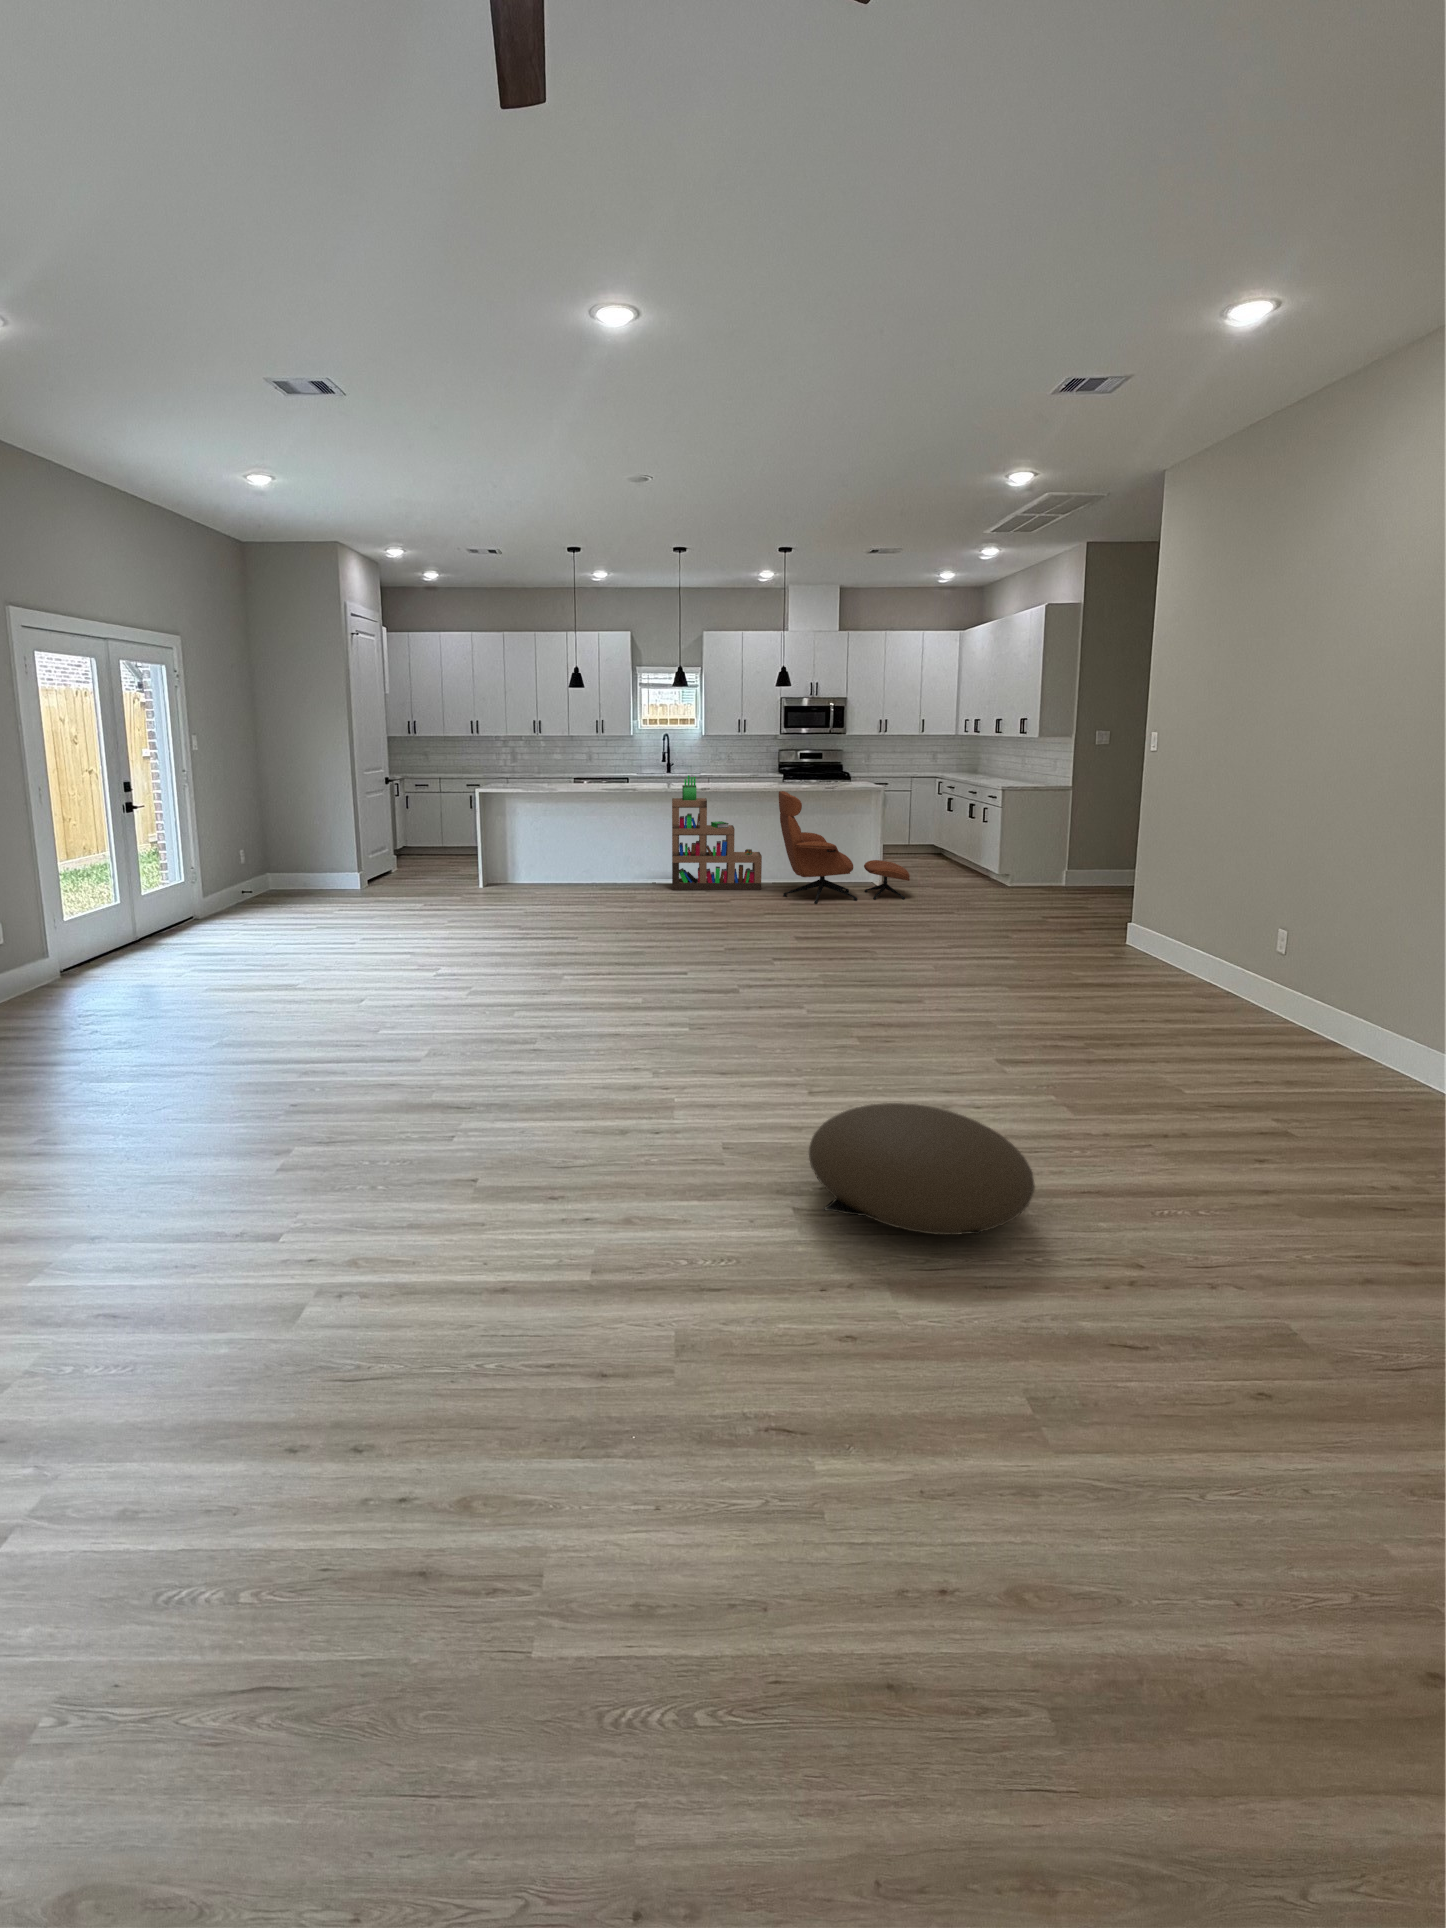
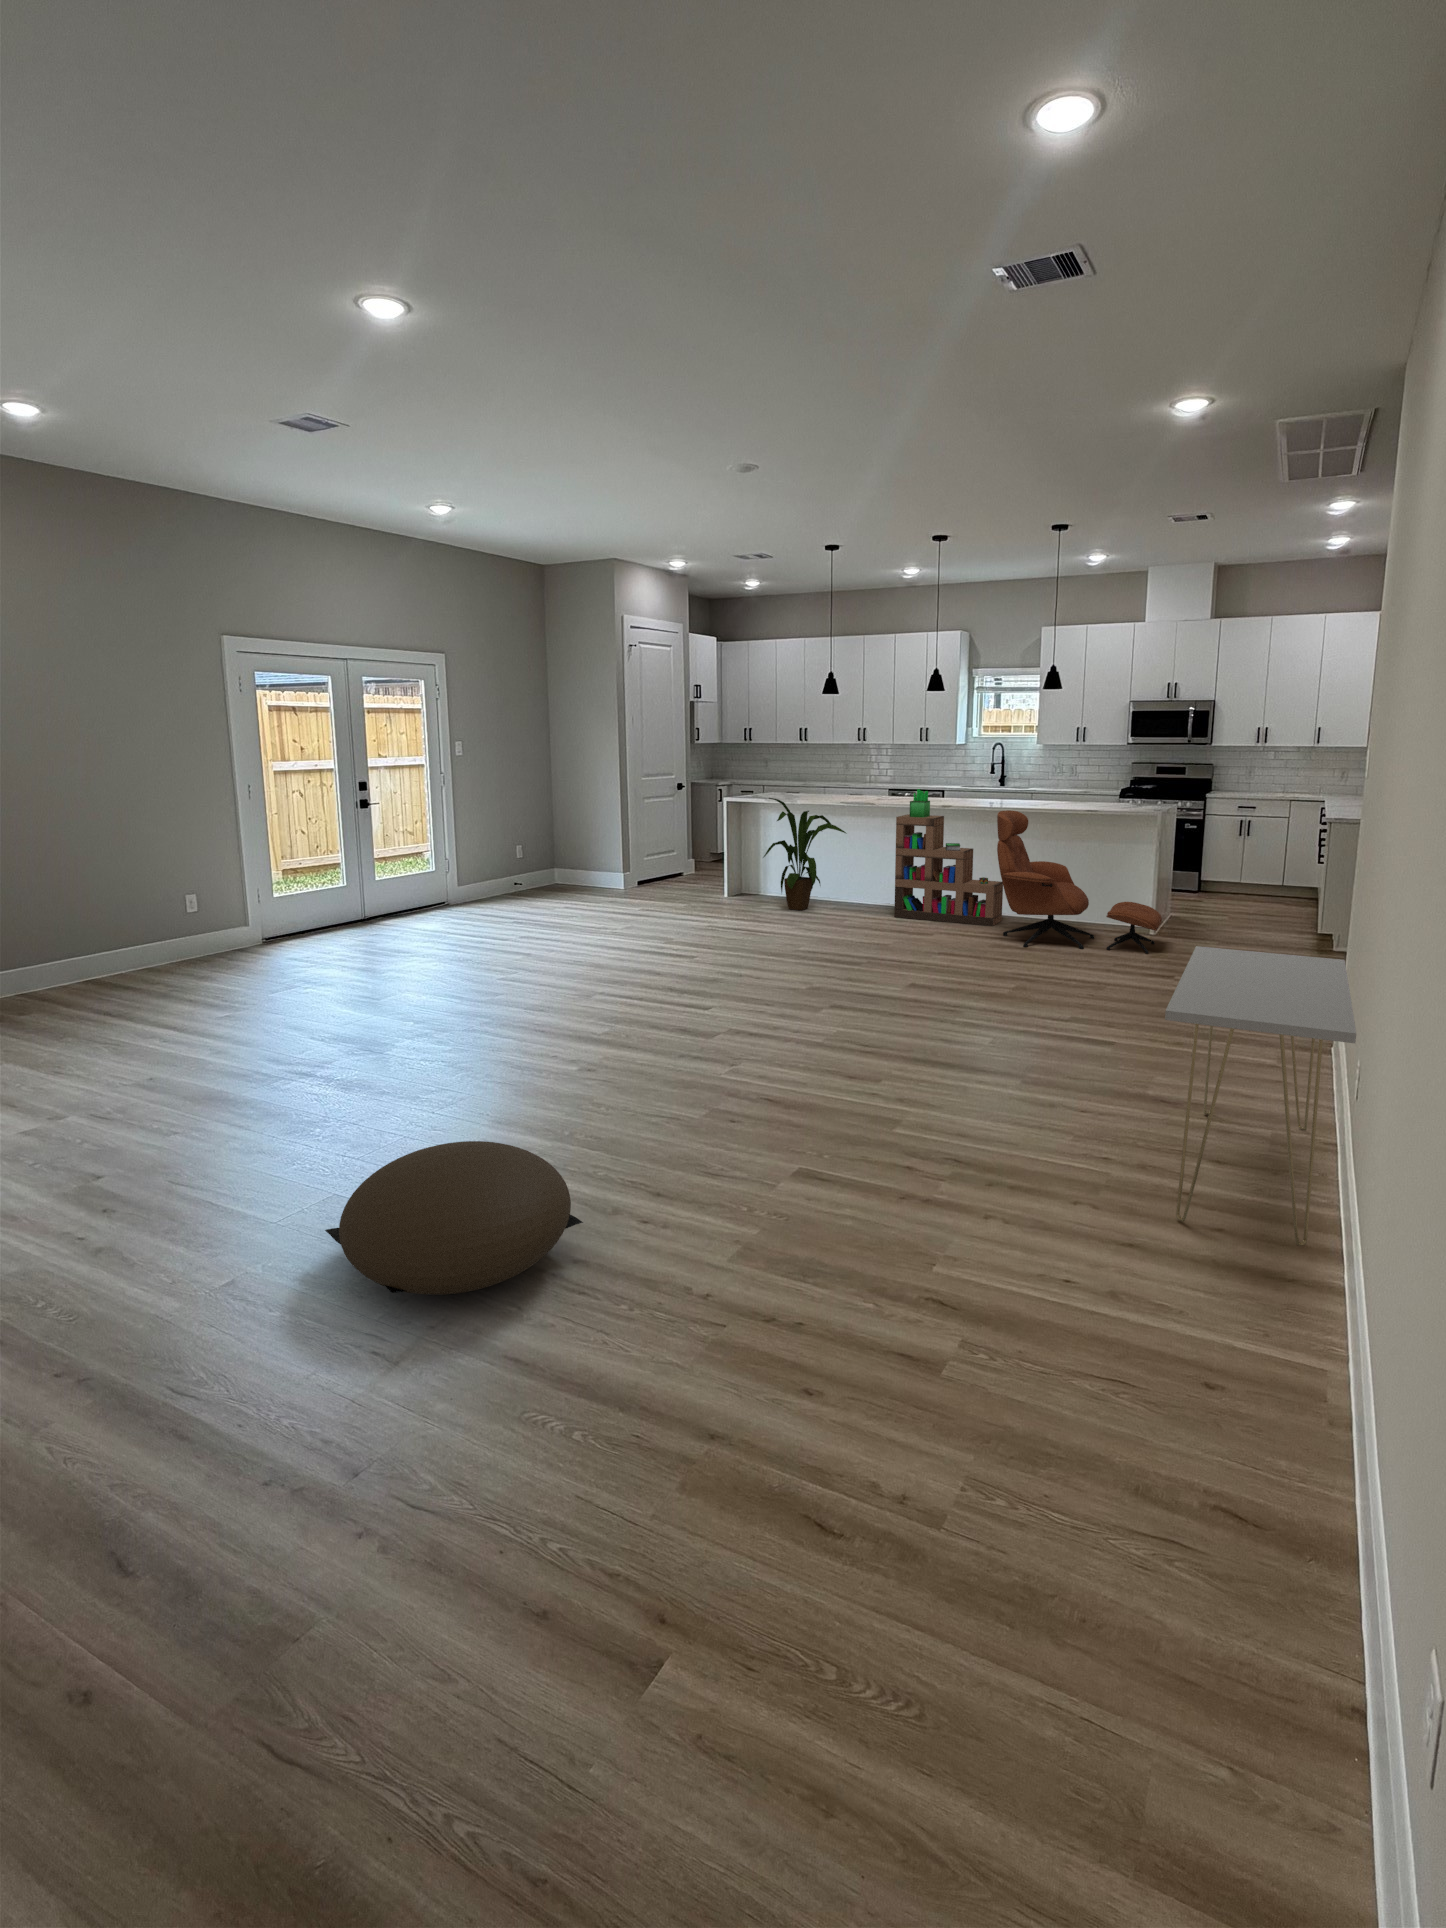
house plant: none [547,788,621,892] -> present [764,798,846,910]
console table: none [1135,881,1362,1066] -> present [1165,946,1356,1246]

